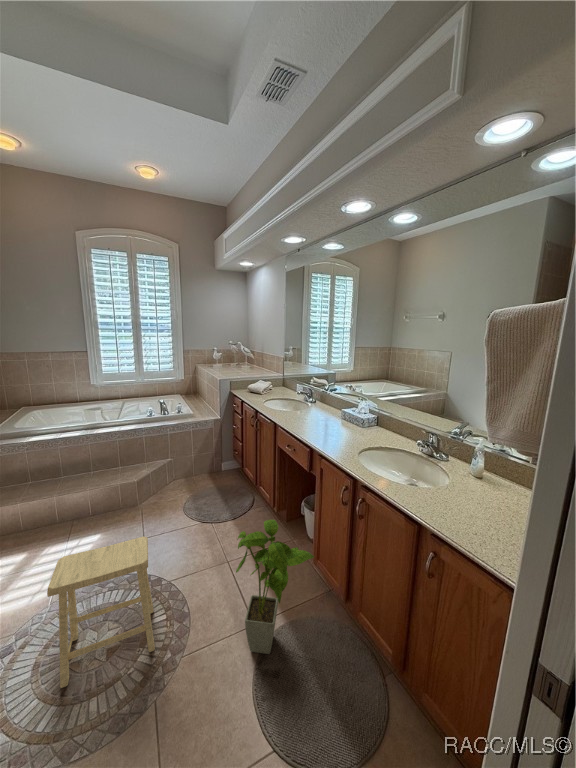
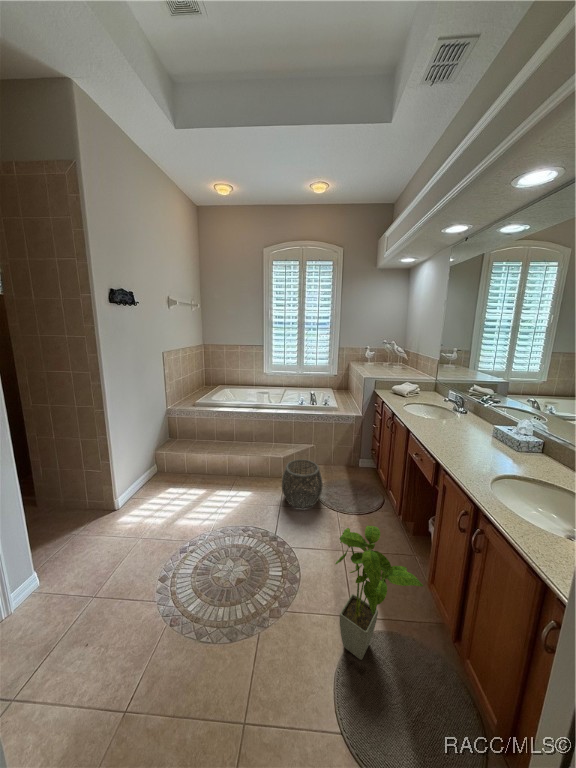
woven basket: none [142,478,193,535] -> present [282,459,323,508]
footstool: present [47,537,155,688] -> none [203,497,274,598]

